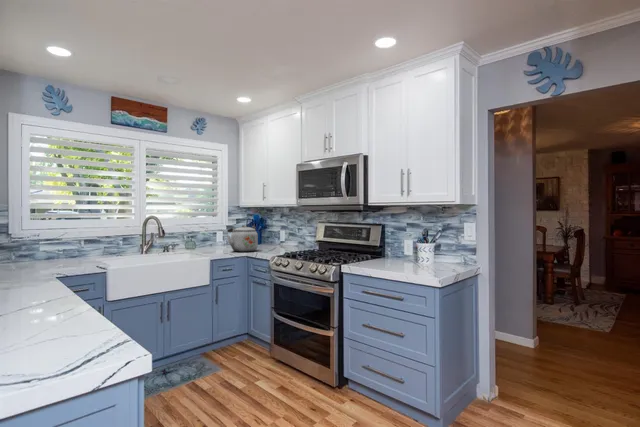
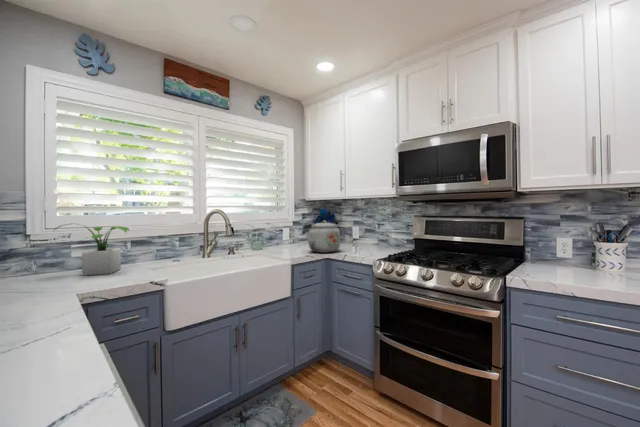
potted plant: none [28,226,82,264] -> present [57,226,129,275]

